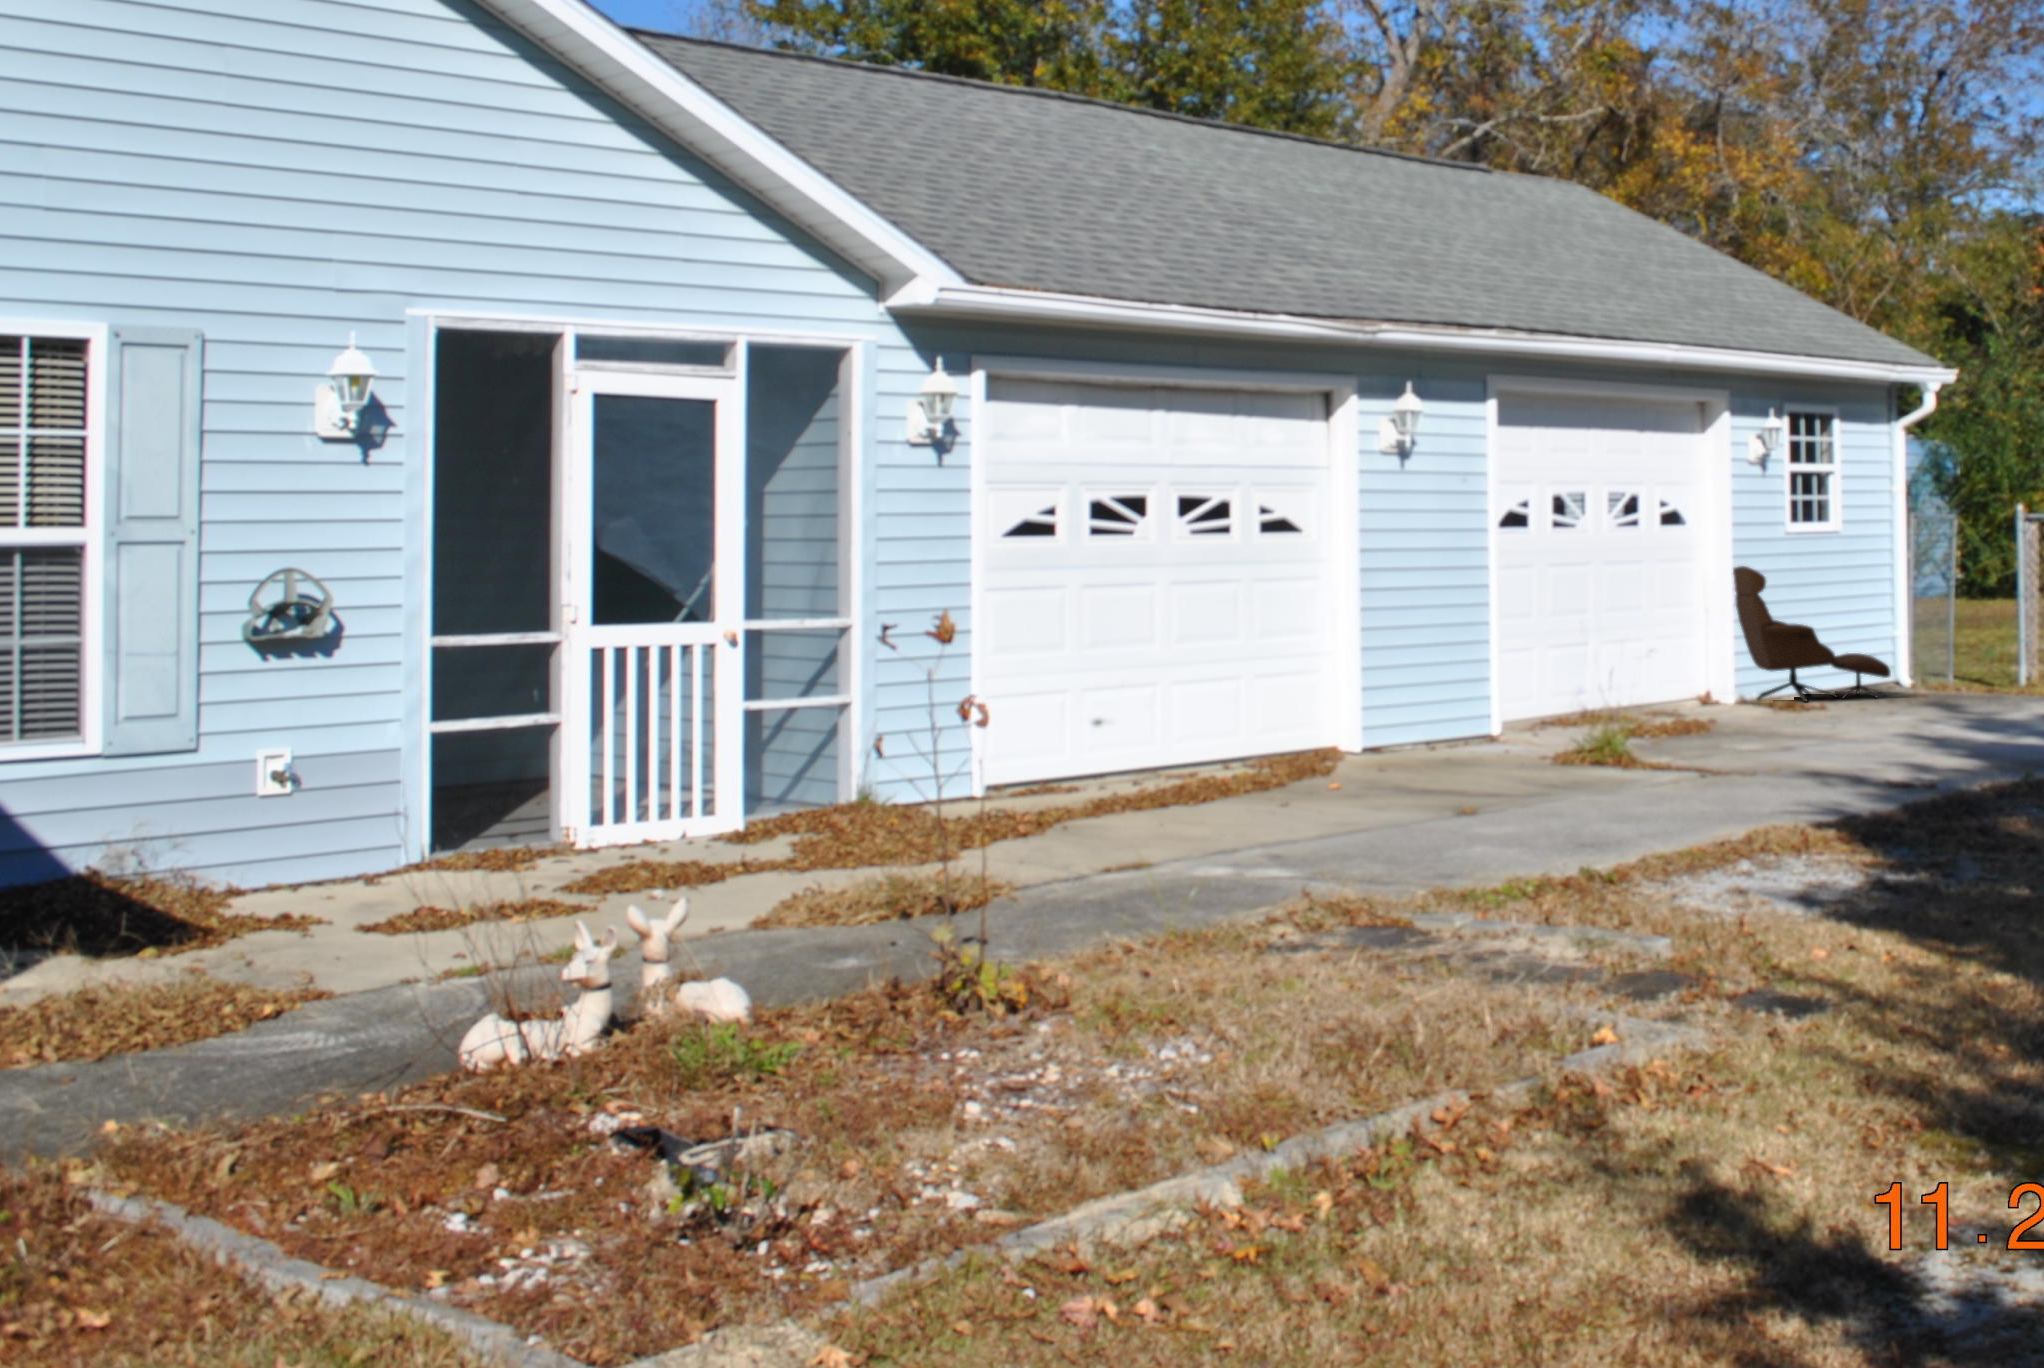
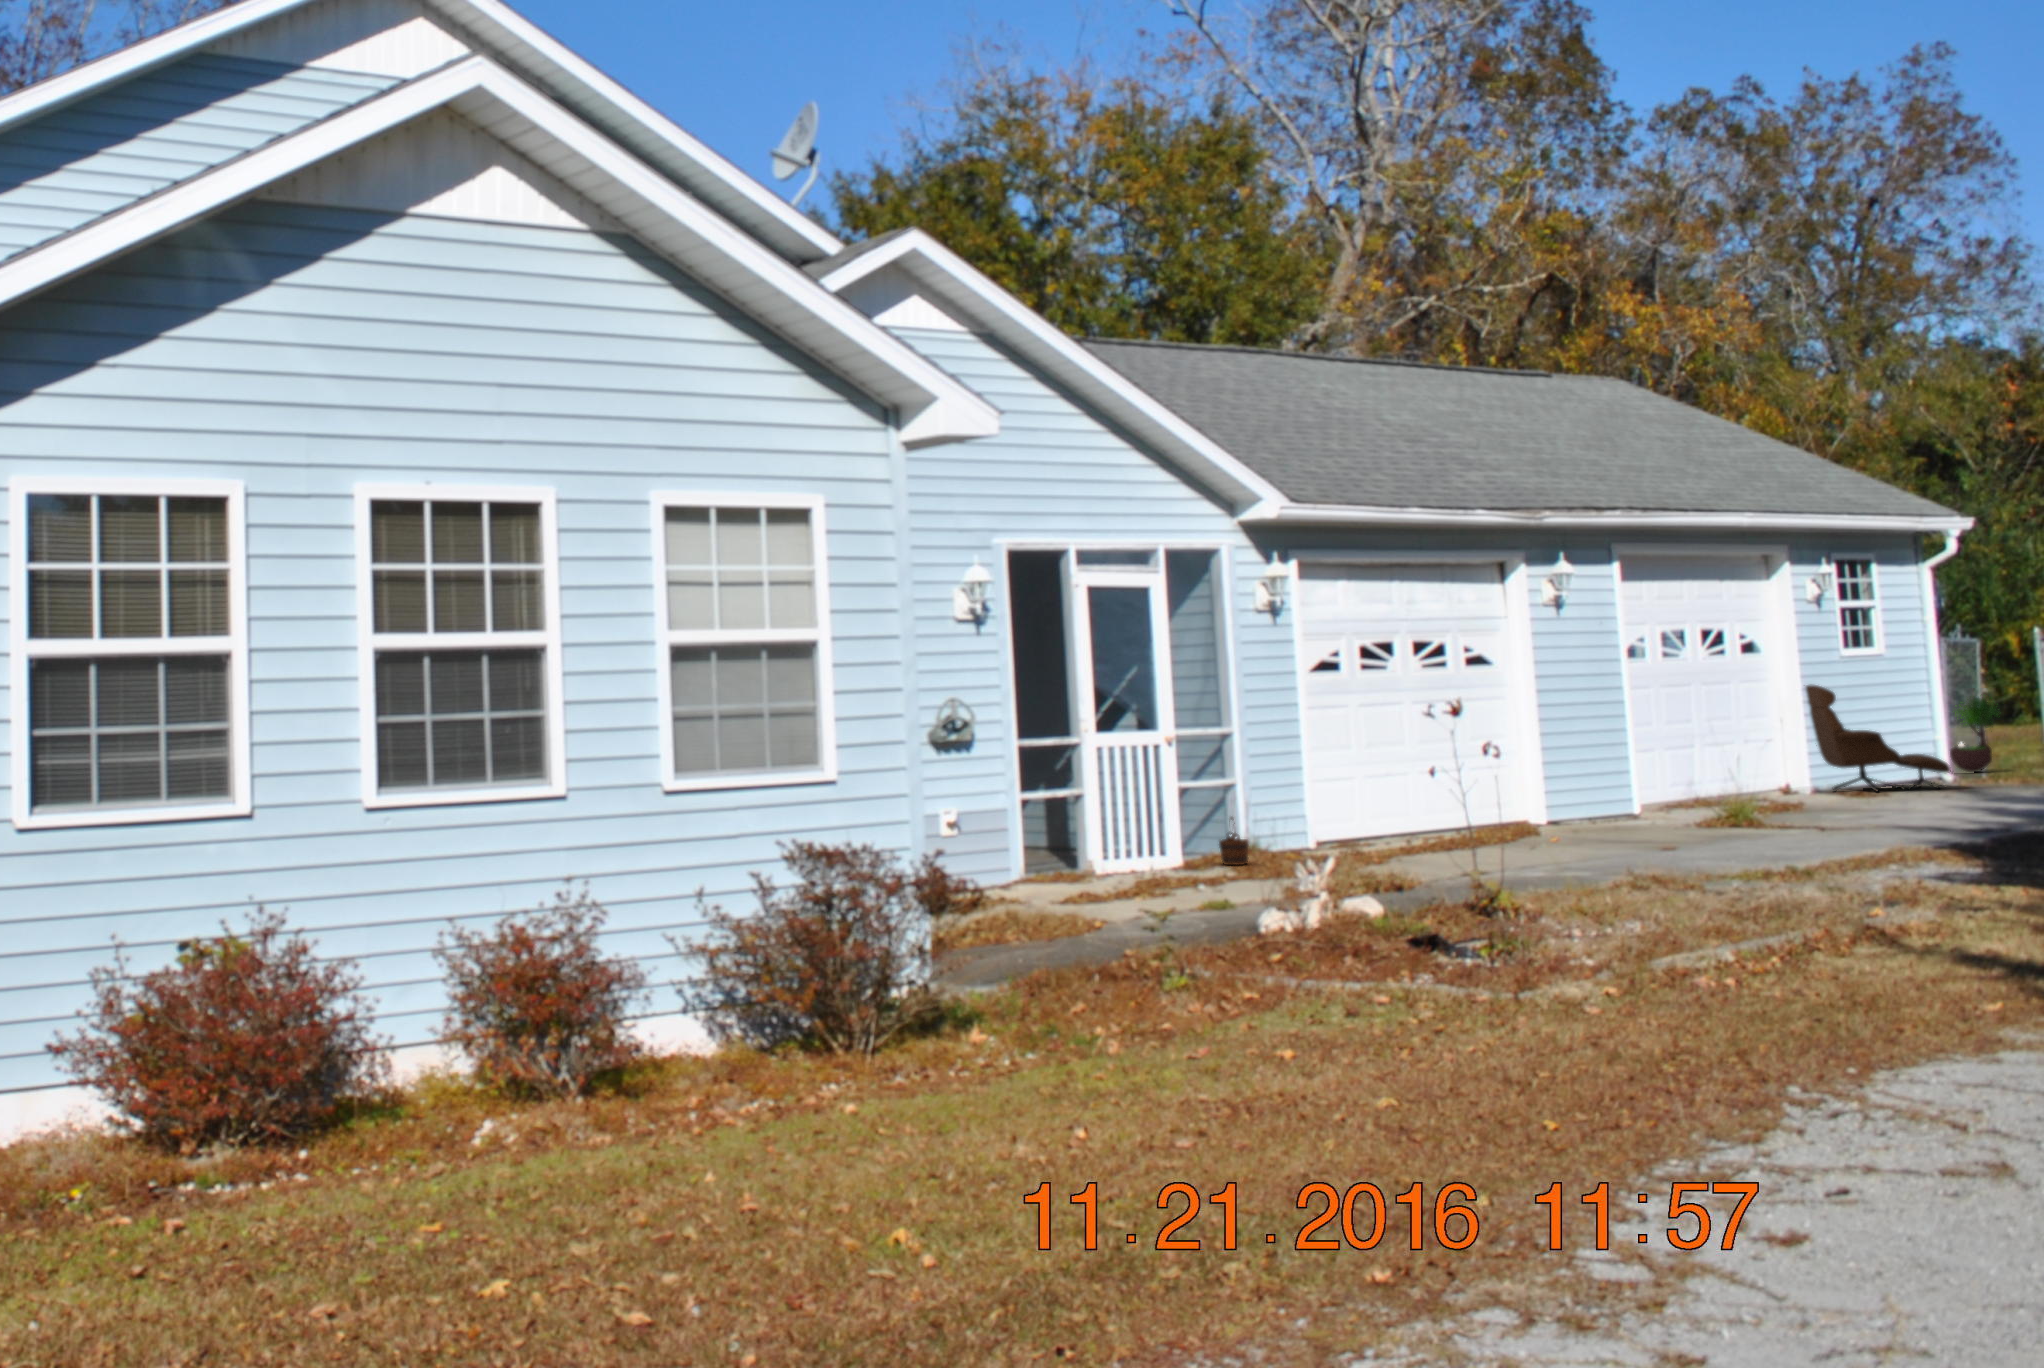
potted tree: none [1906,575,1962,674] -> present [1950,697,1999,772]
wooden bucket: none [810,755,856,832] -> present [1219,817,1248,865]

